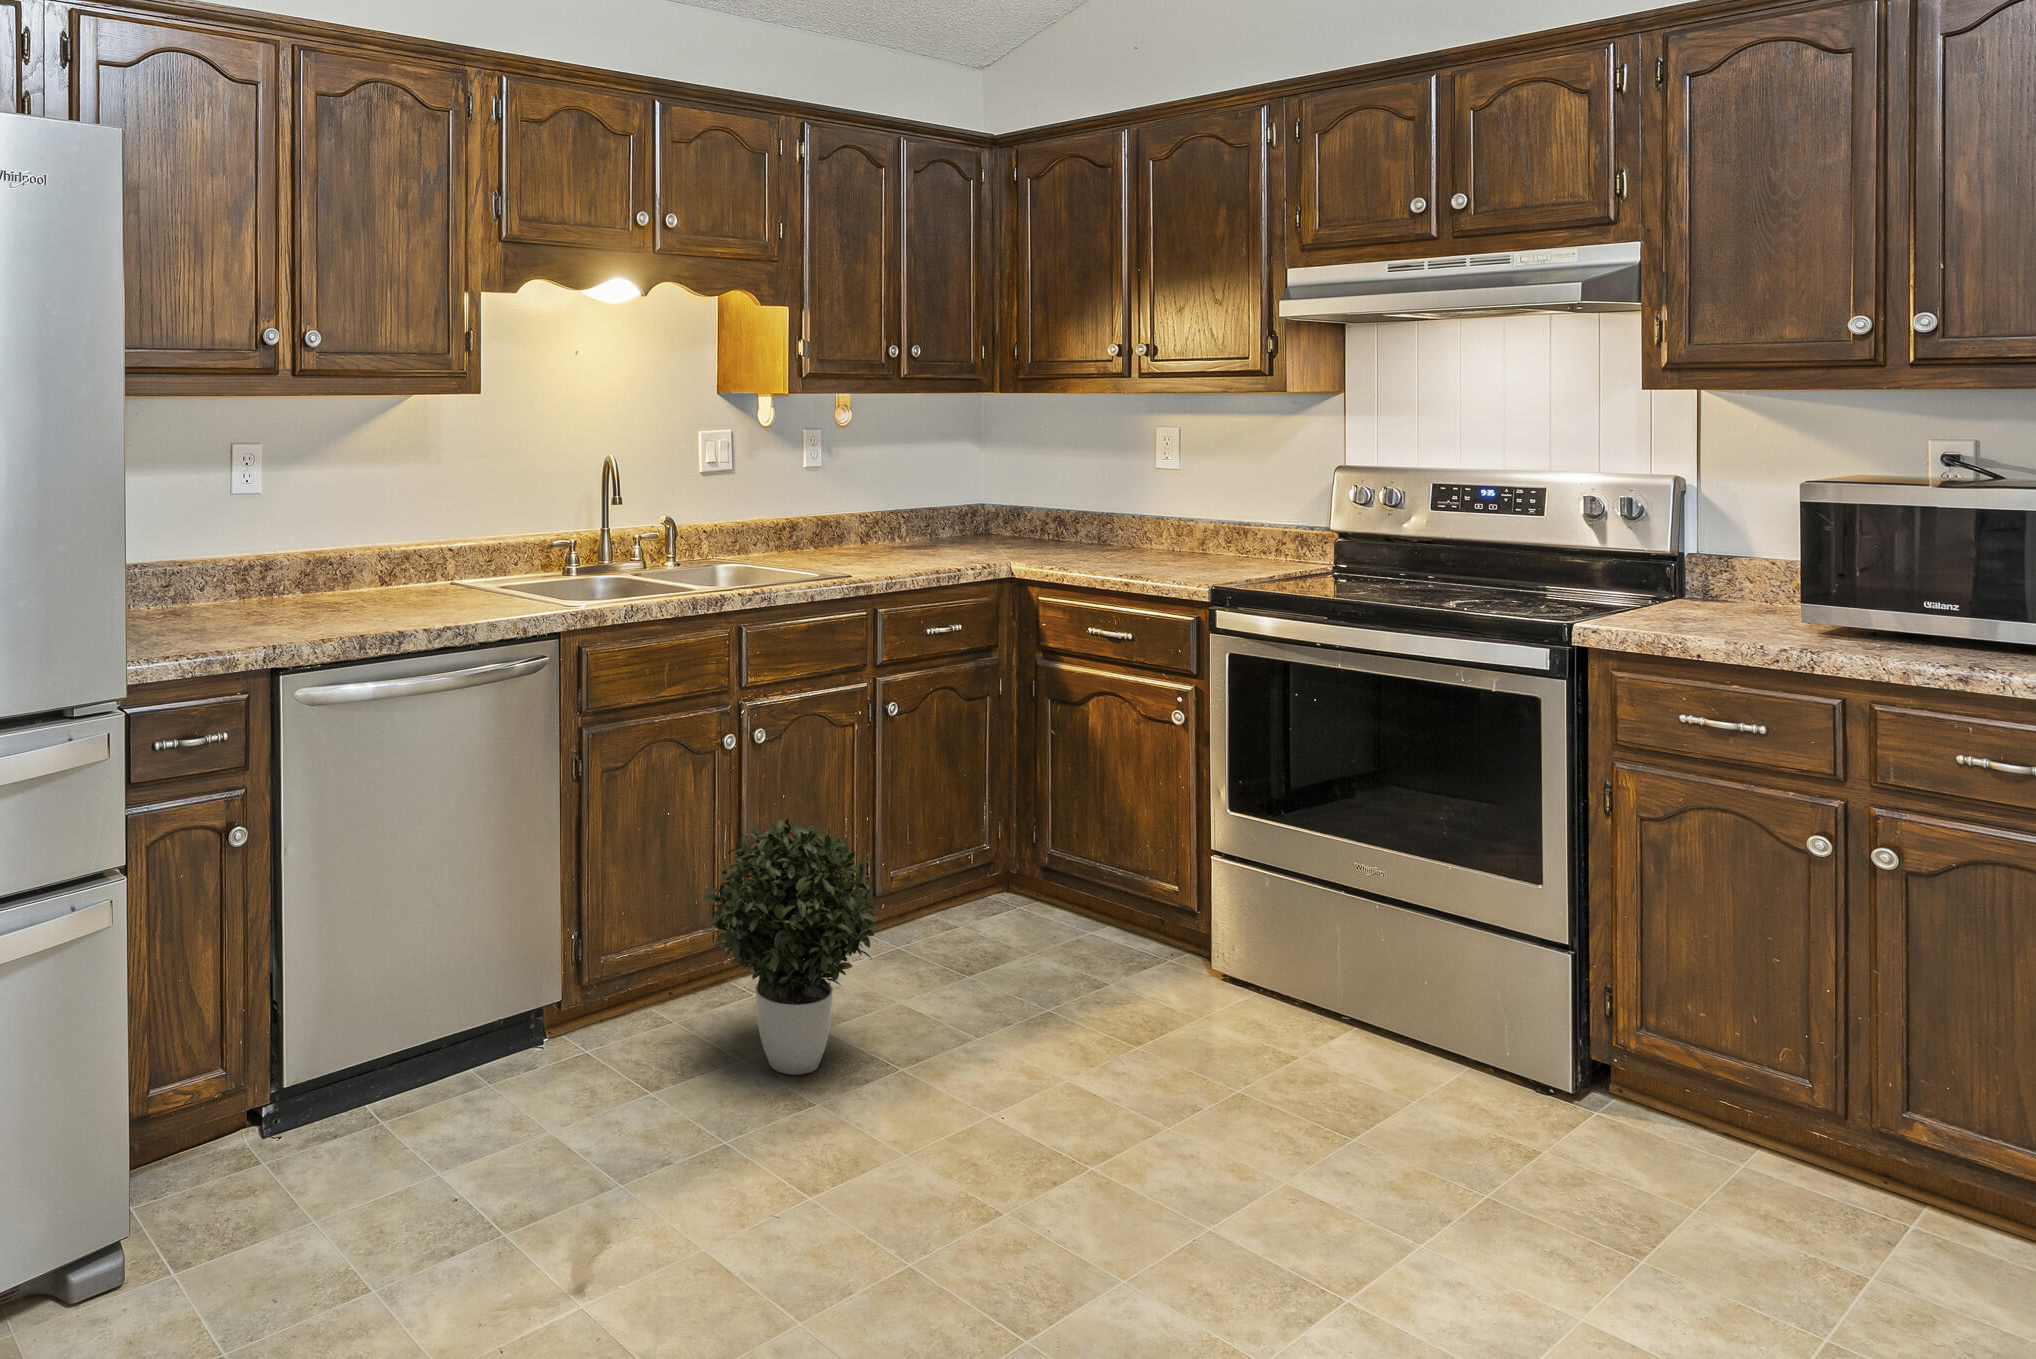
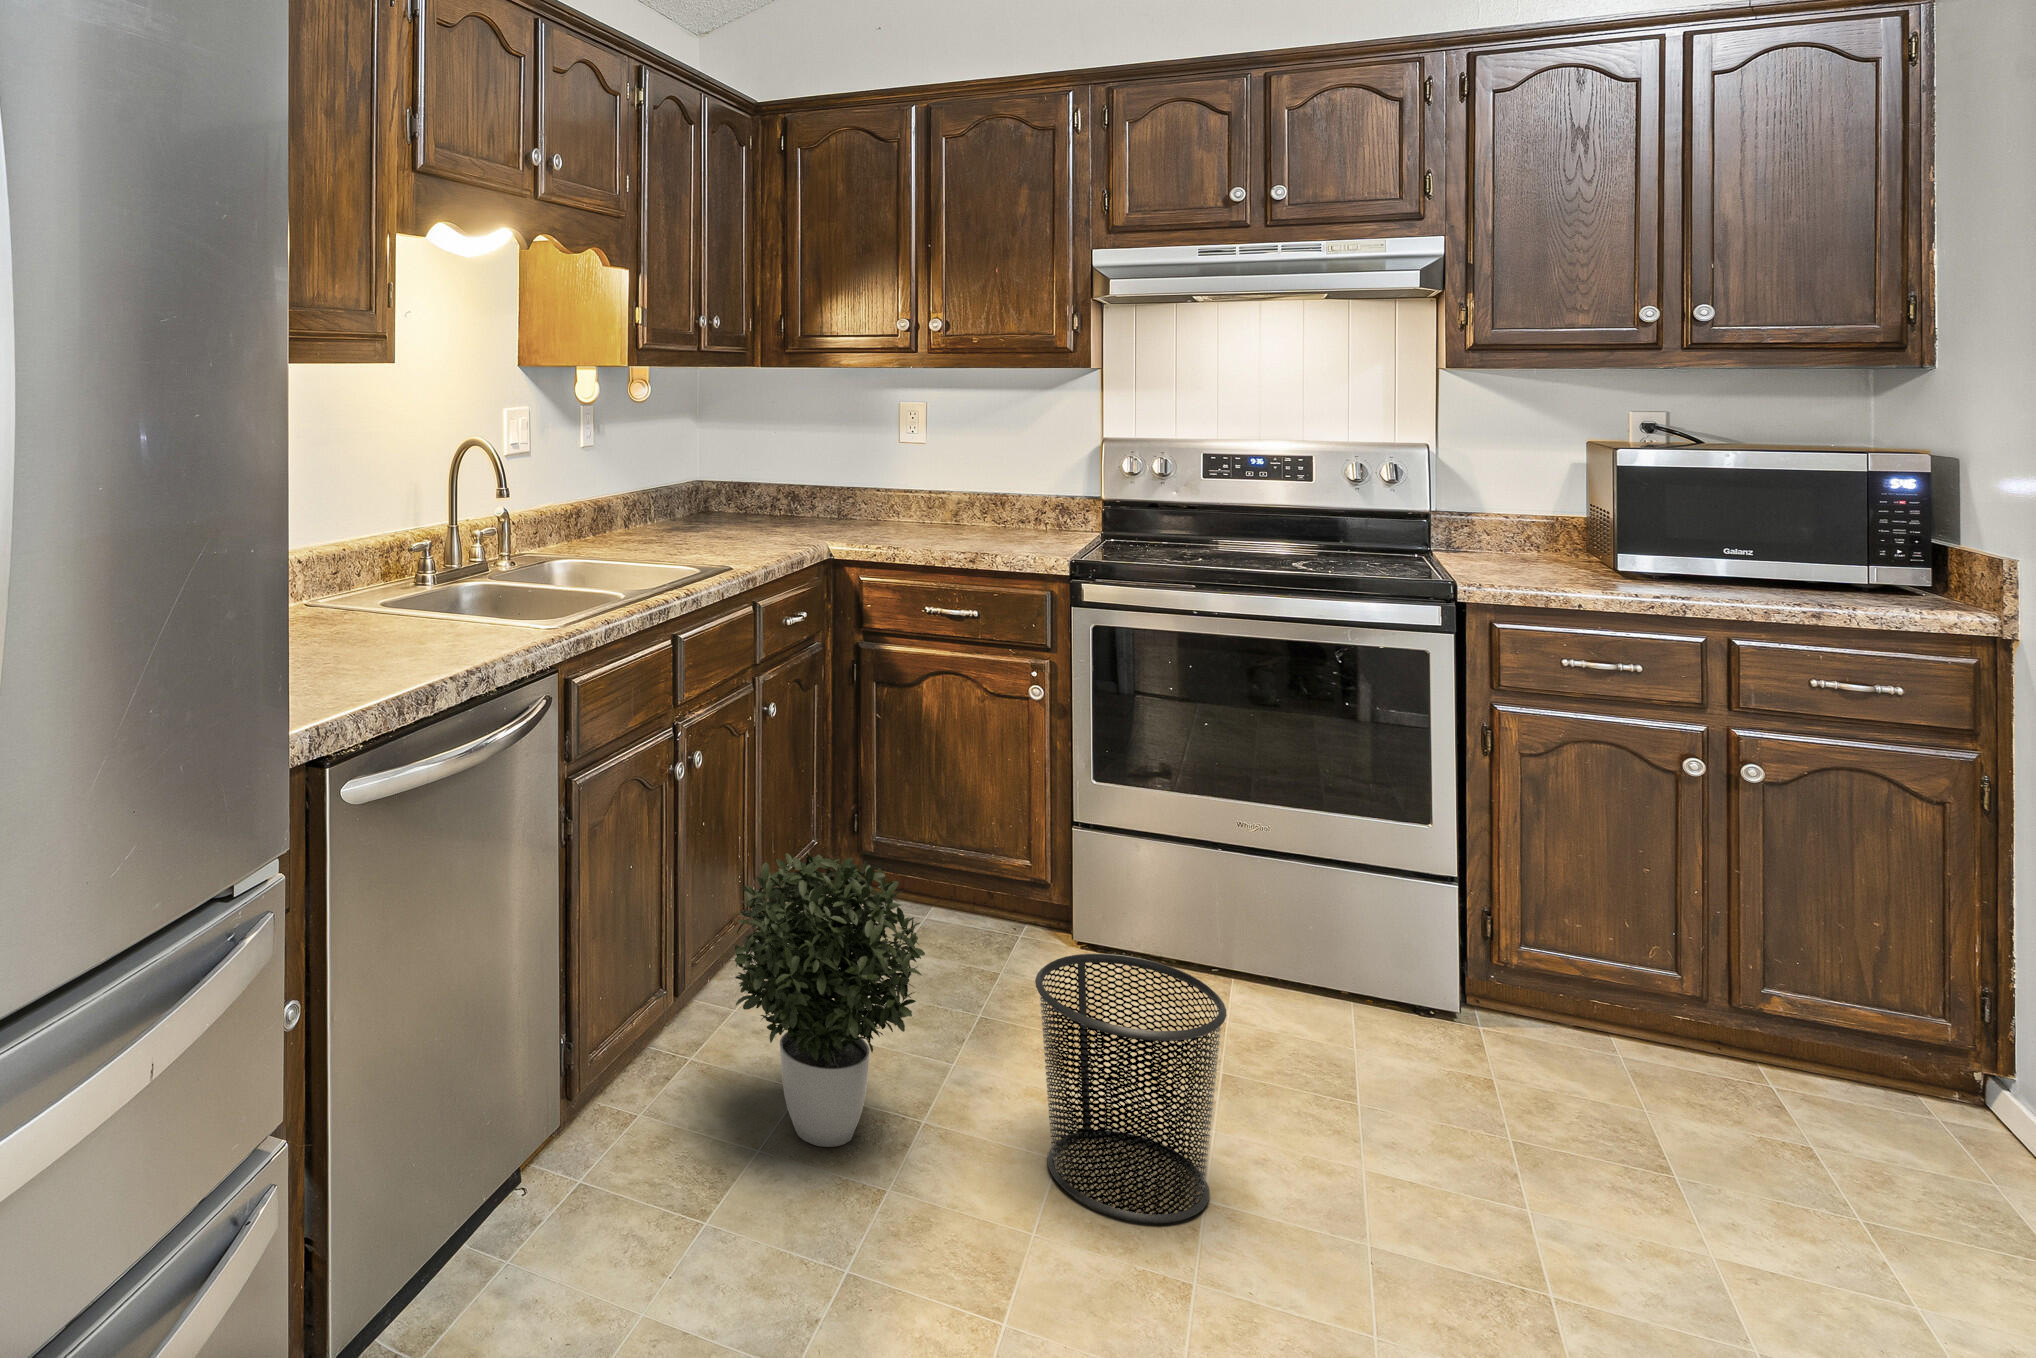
waste bin: none [933,940,1101,1179] -> present [1035,954,1226,1223]

